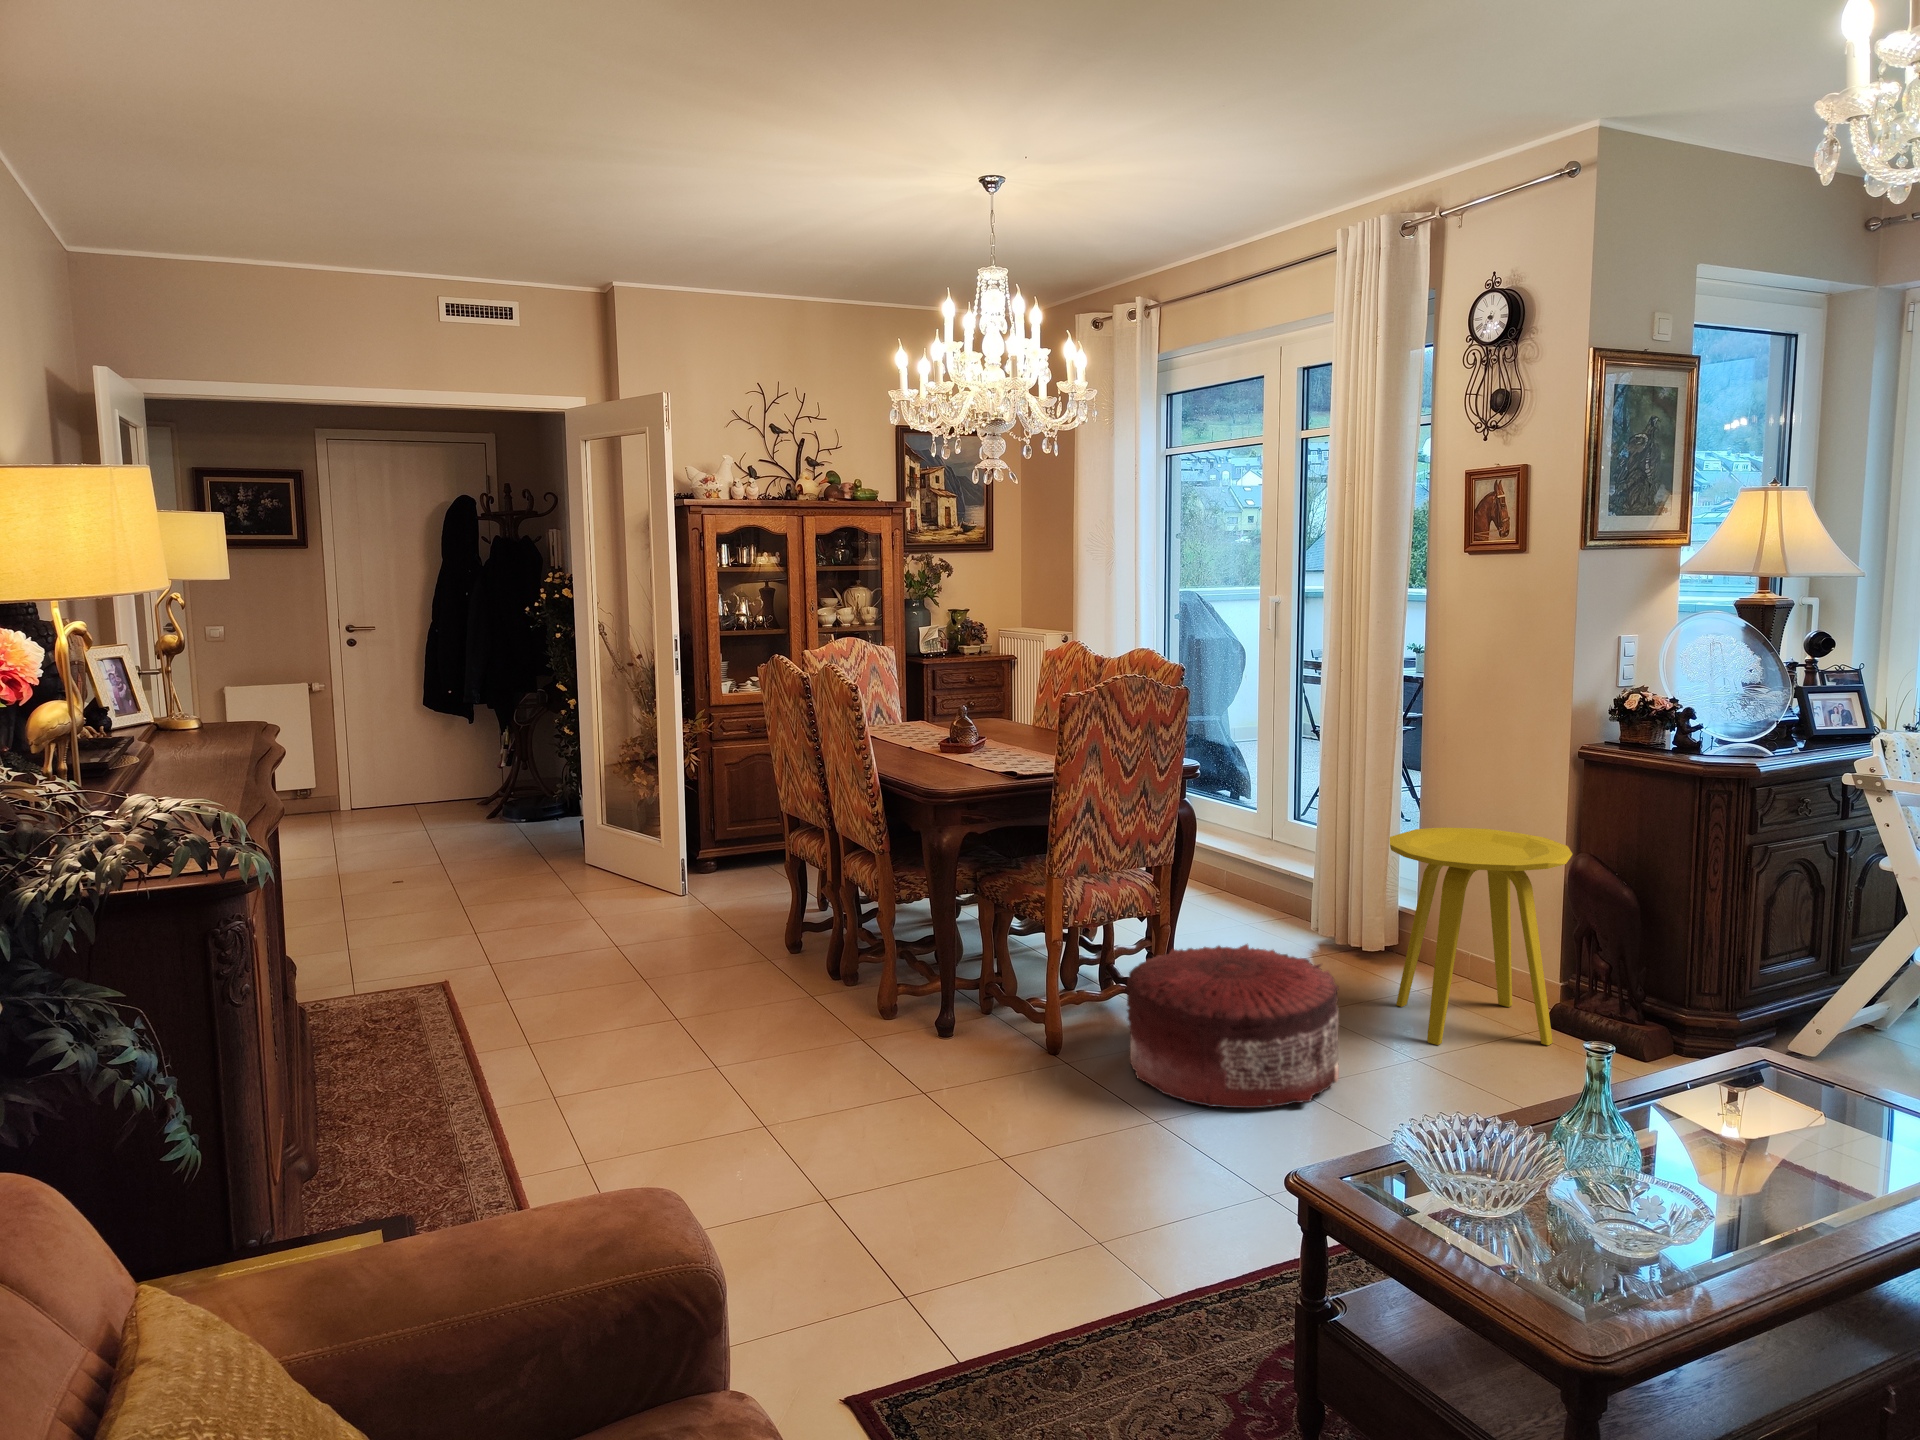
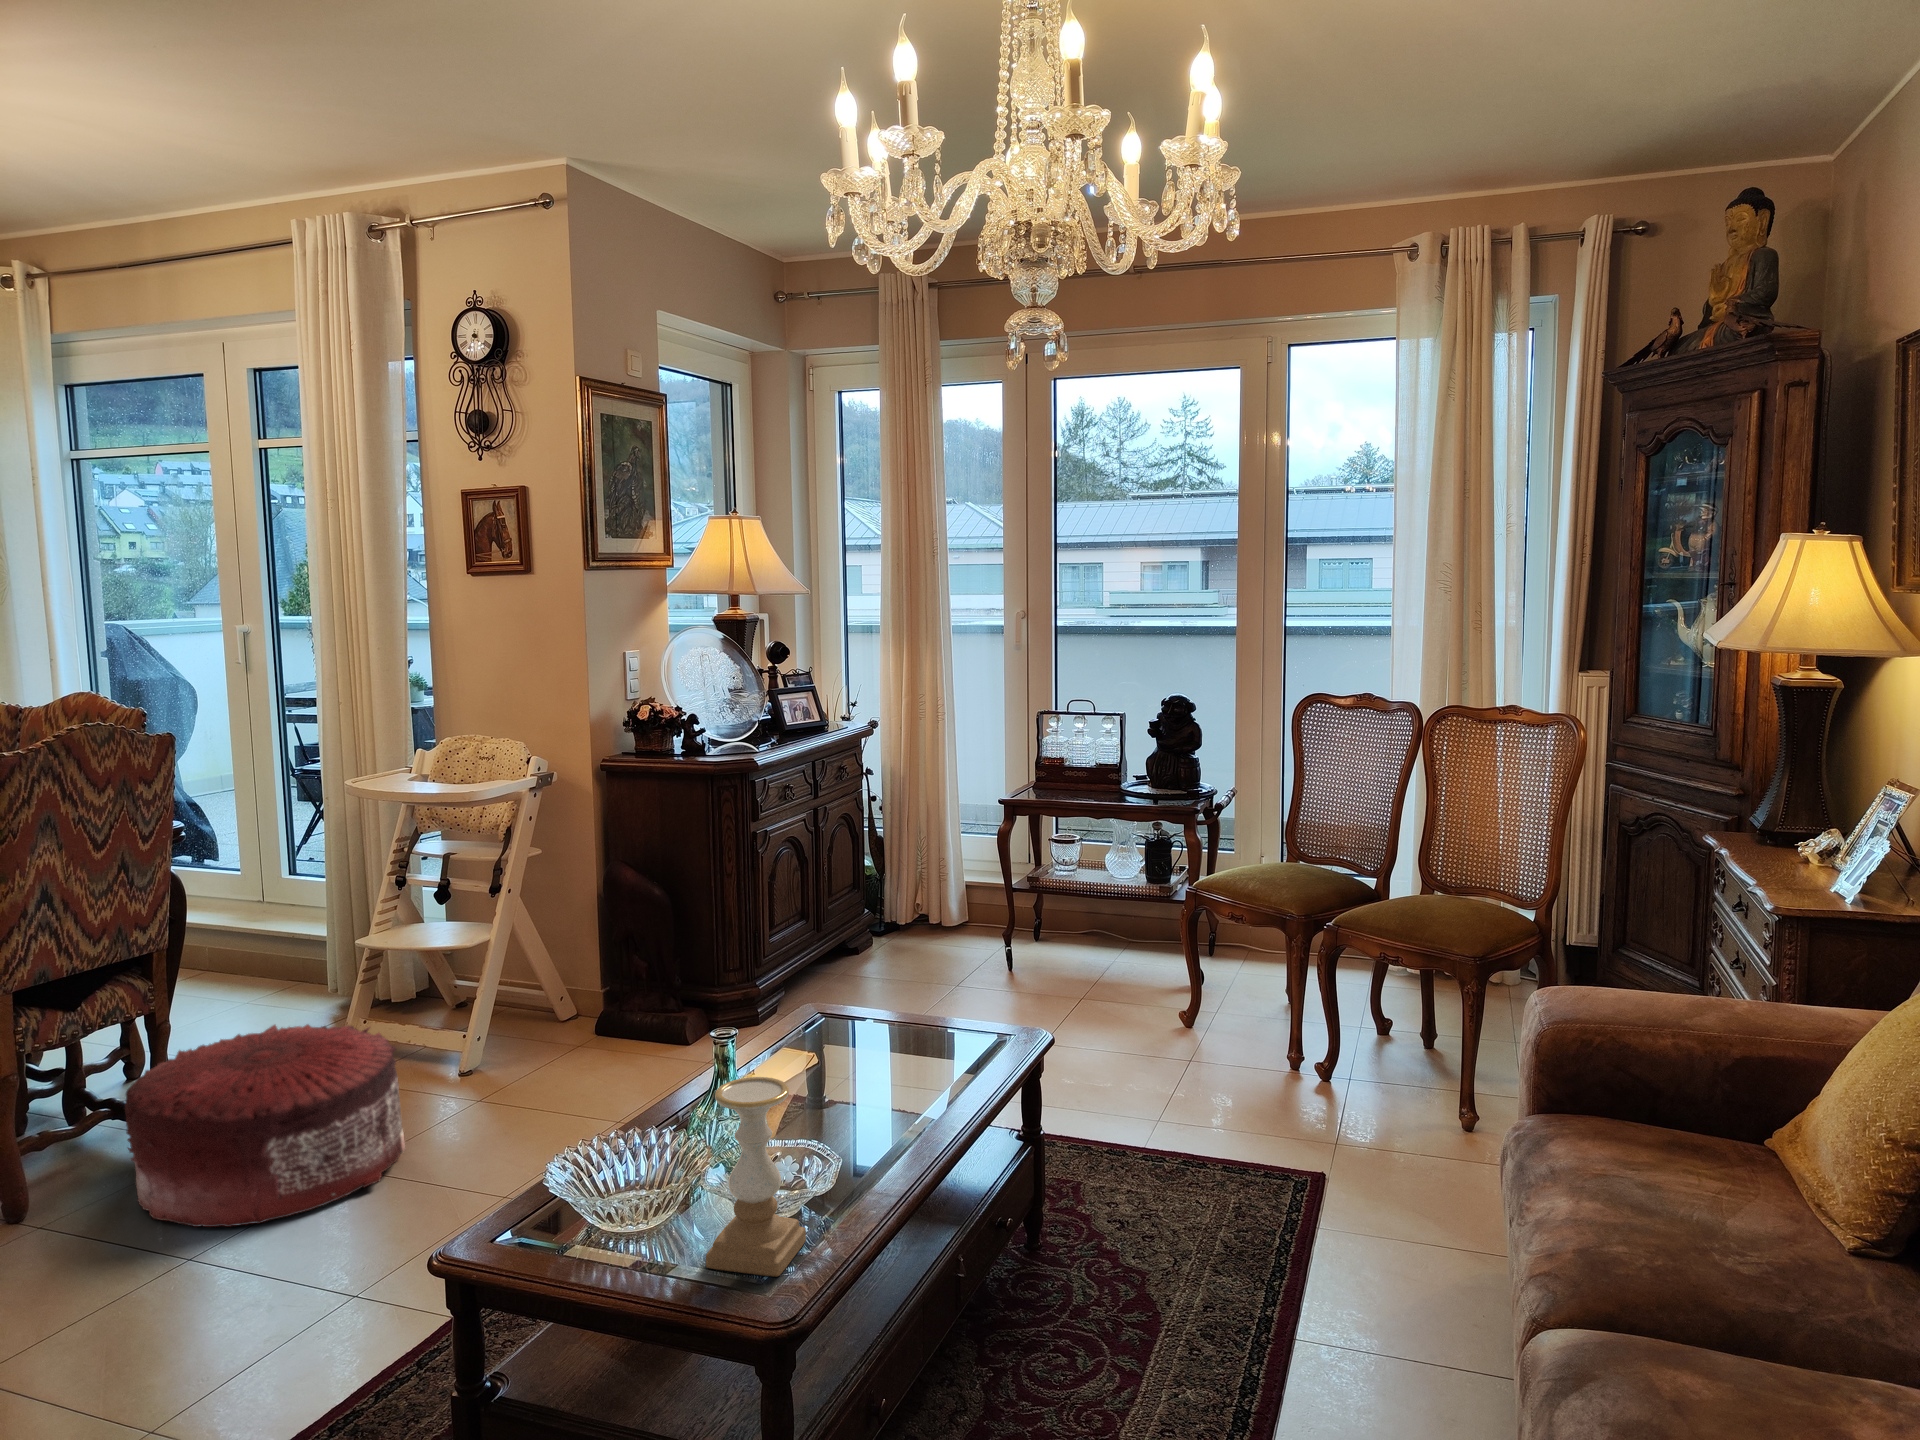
side table: present [1390,827,1572,1045] -> none [423,853,607,1084]
candle holder: none [1537,1099,1659,1316] -> present [706,1077,806,1277]

